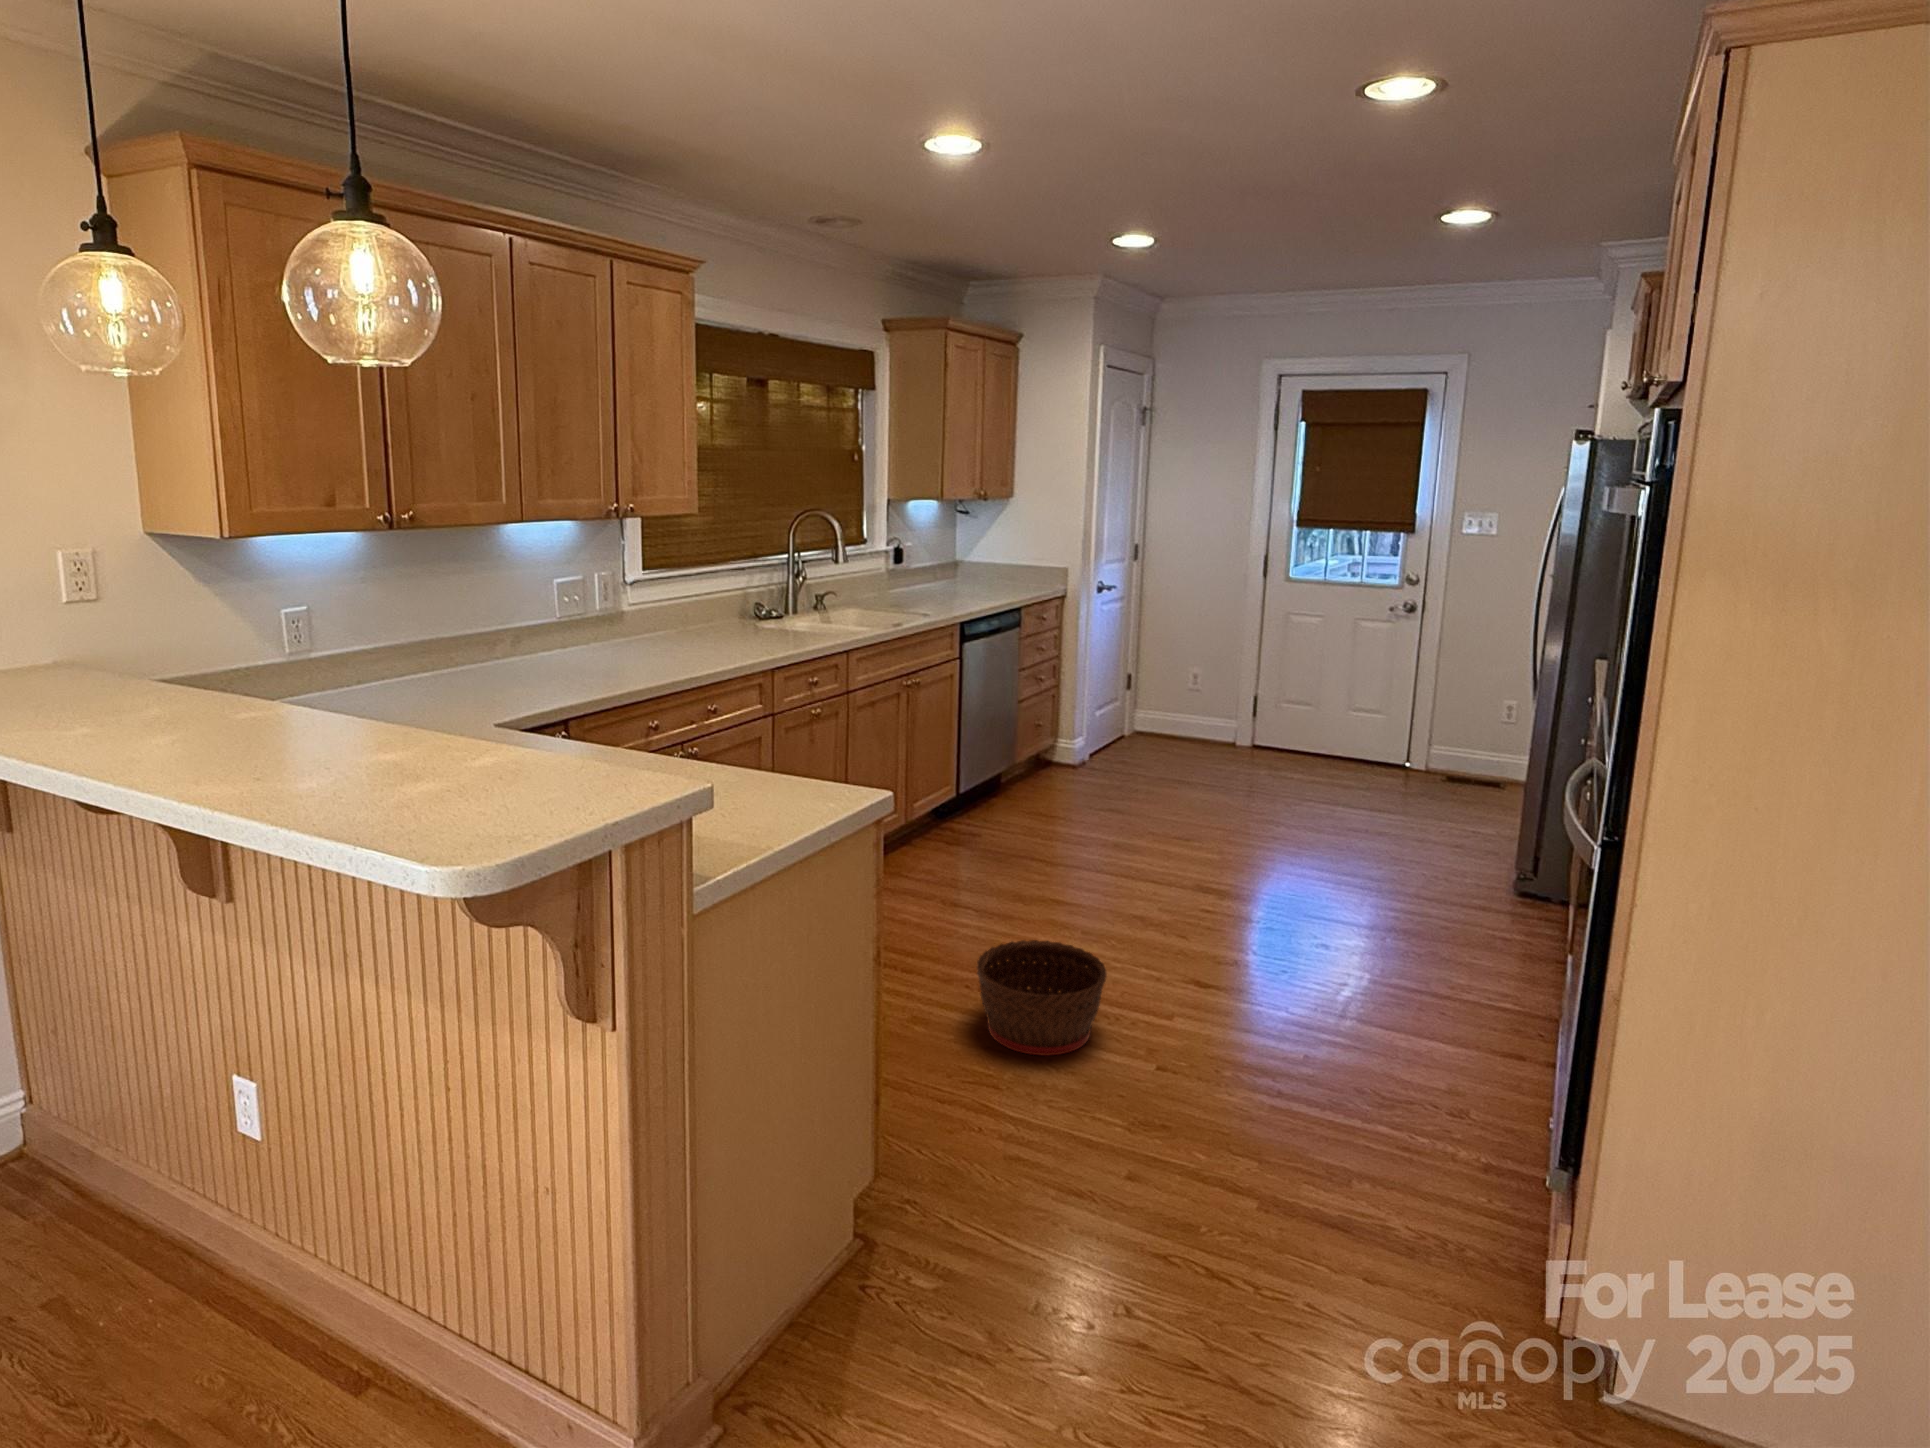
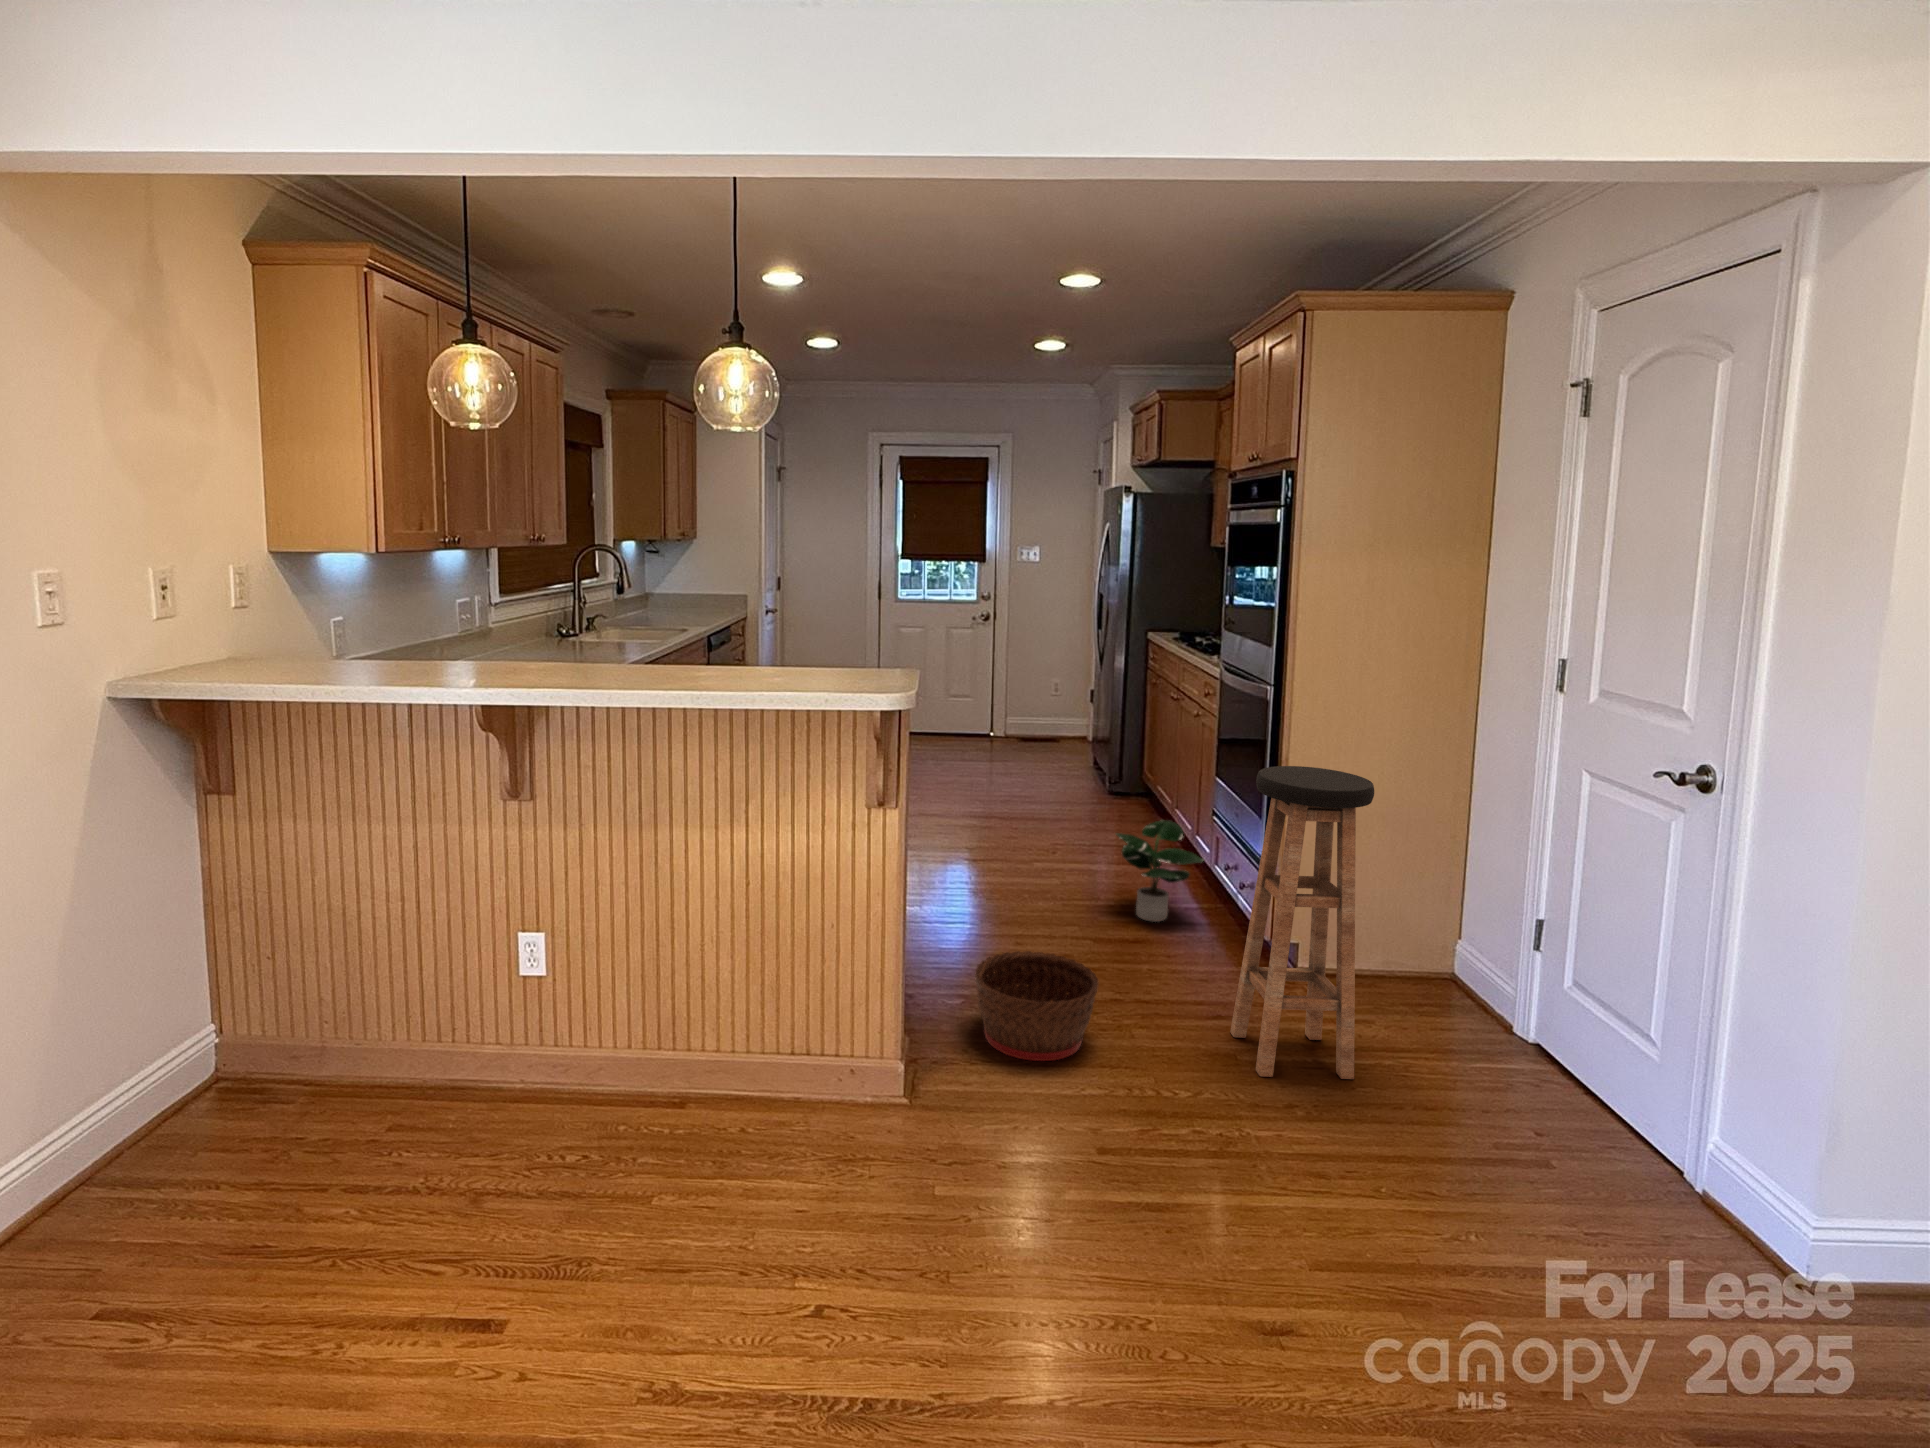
bar stool: none [1248,742,1396,1070] -> present [1230,766,1374,1079]
potted plant: none [1132,794,1227,902] -> present [1116,820,1203,922]

